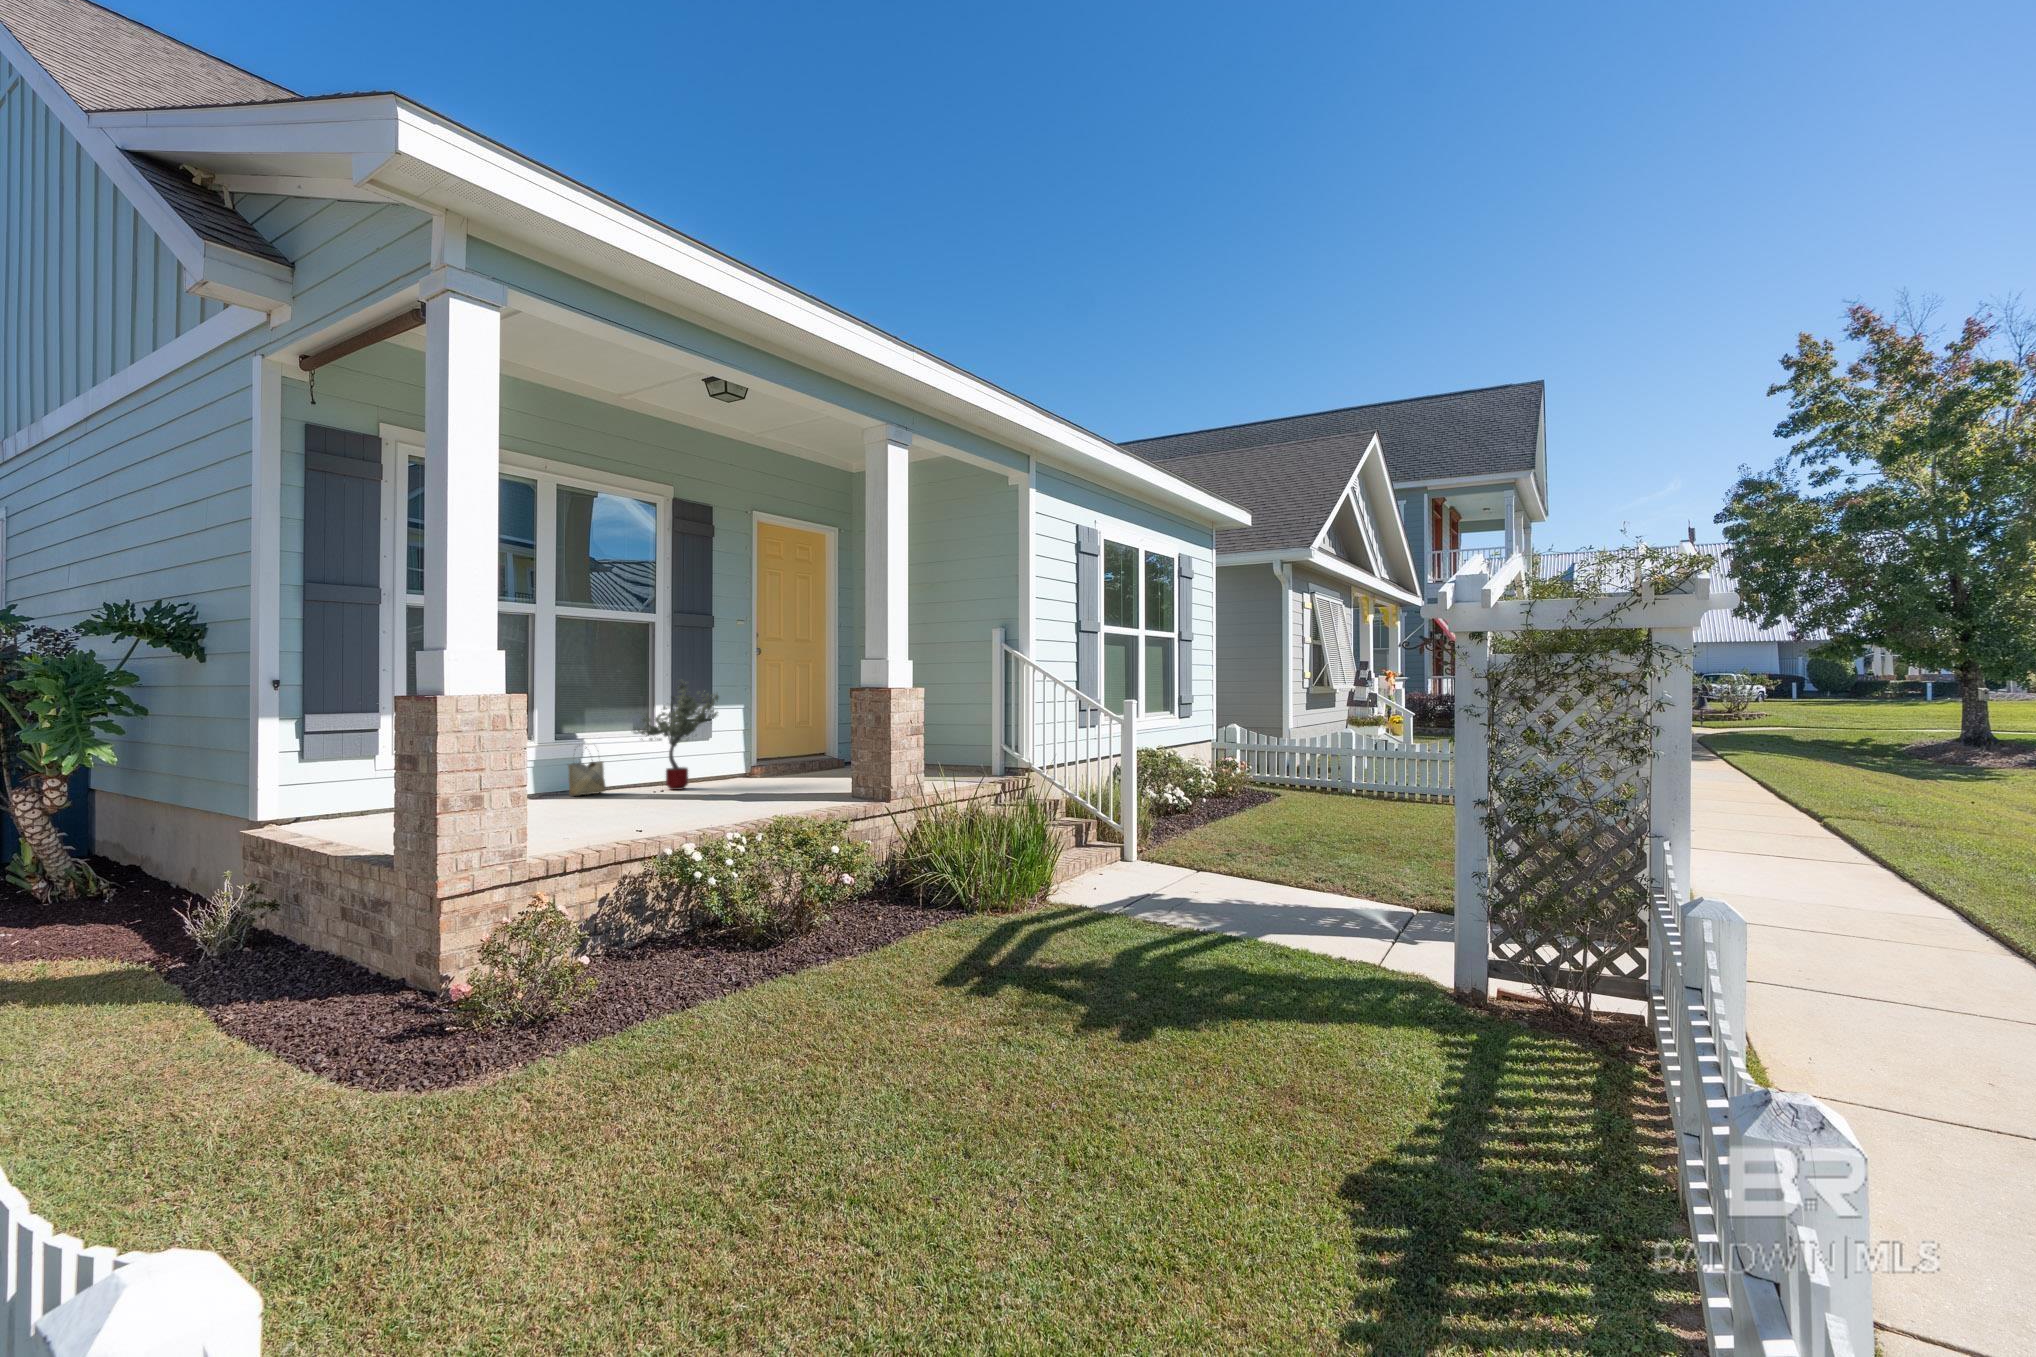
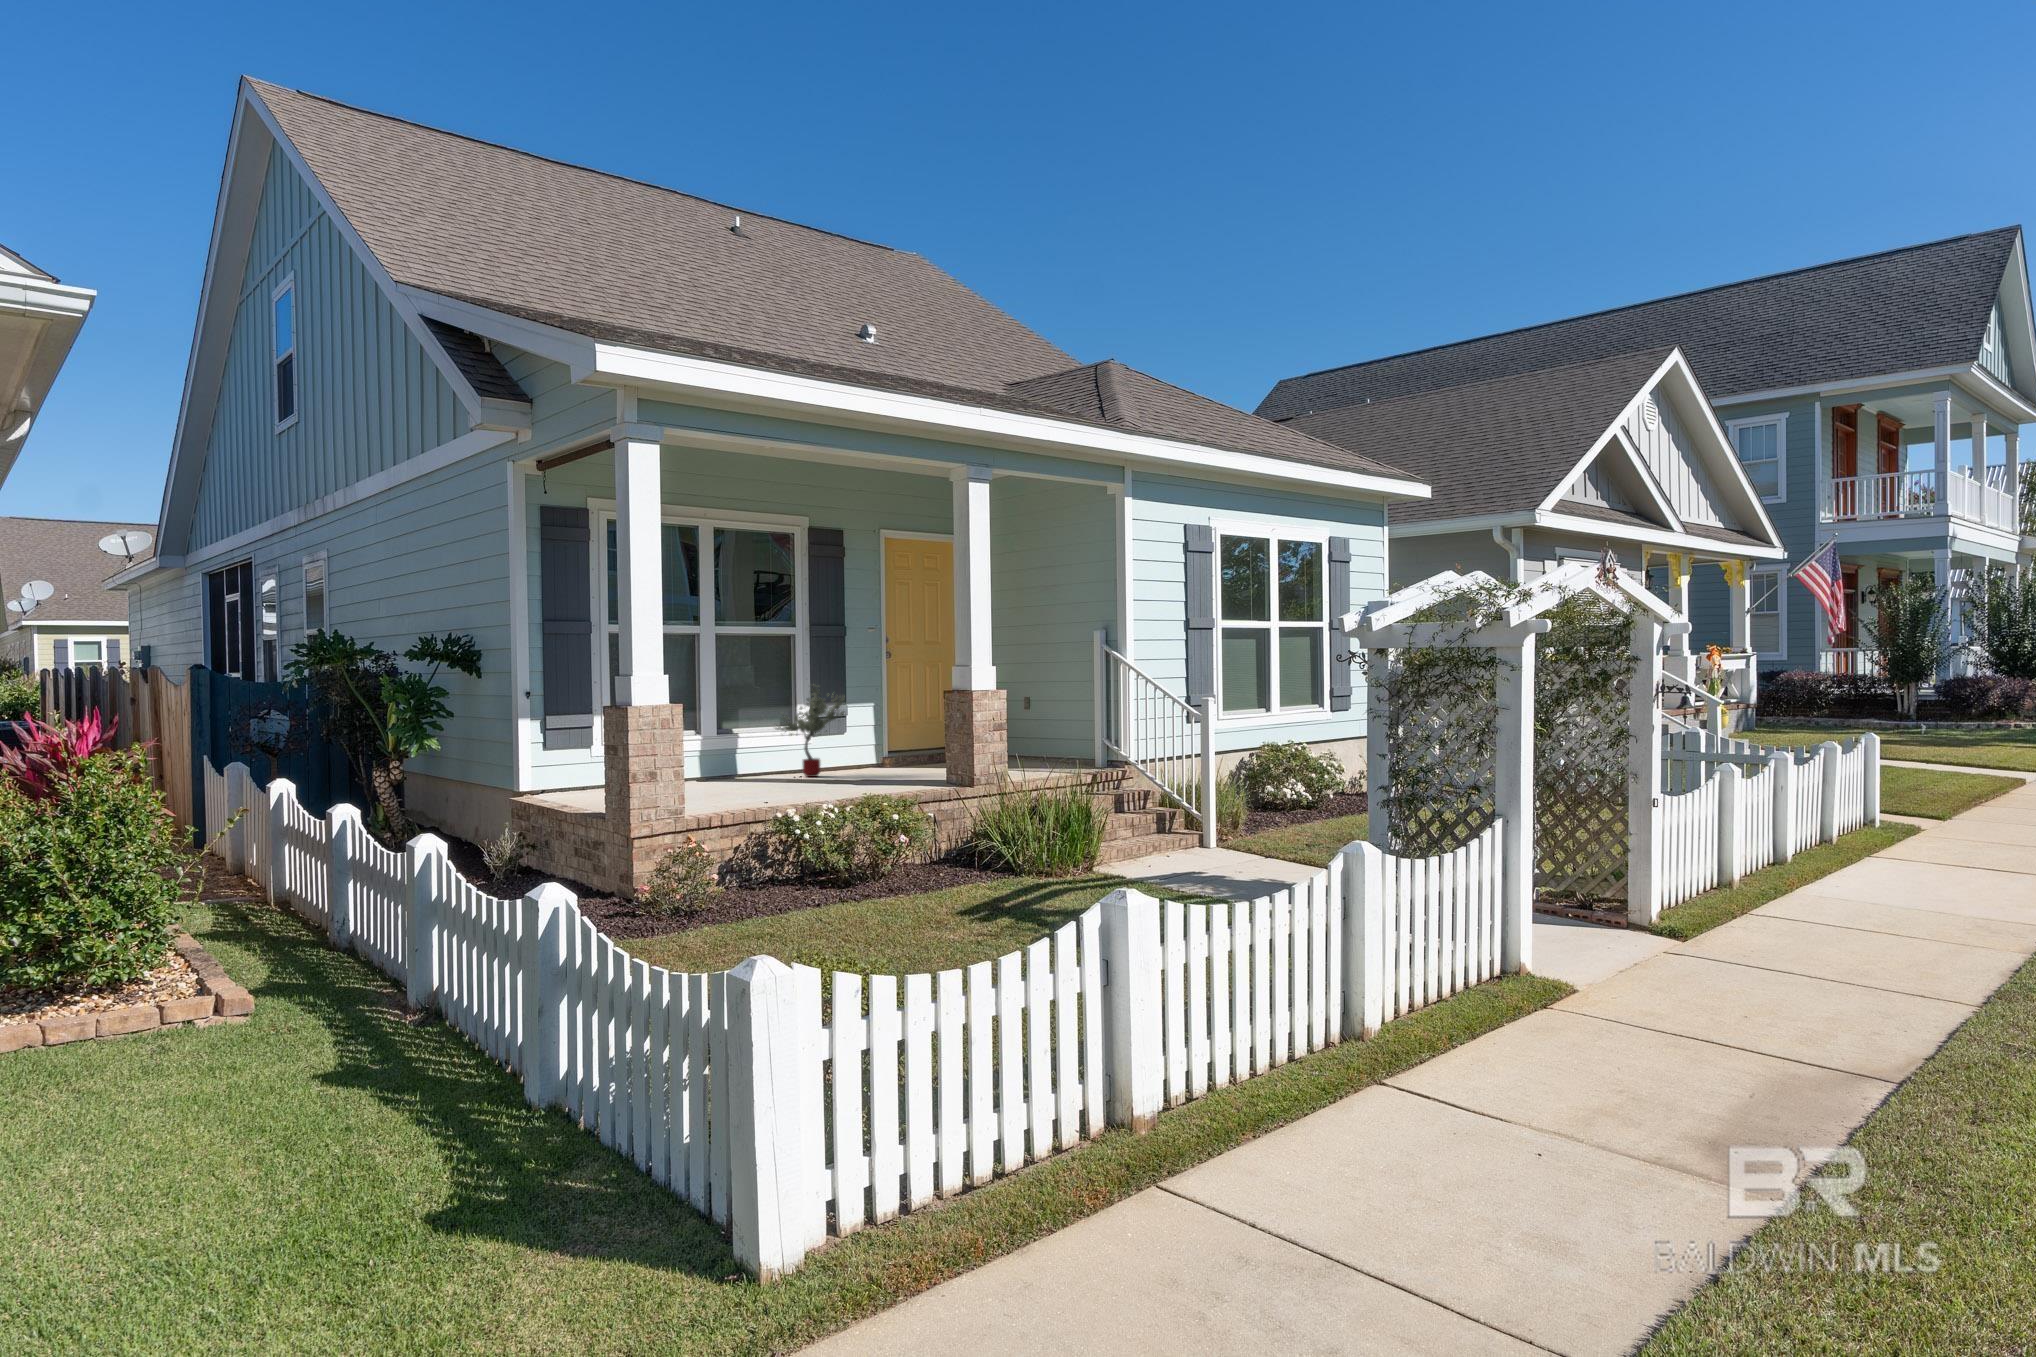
woven basket: present [568,747,606,796] -> none [726,738,755,780]

